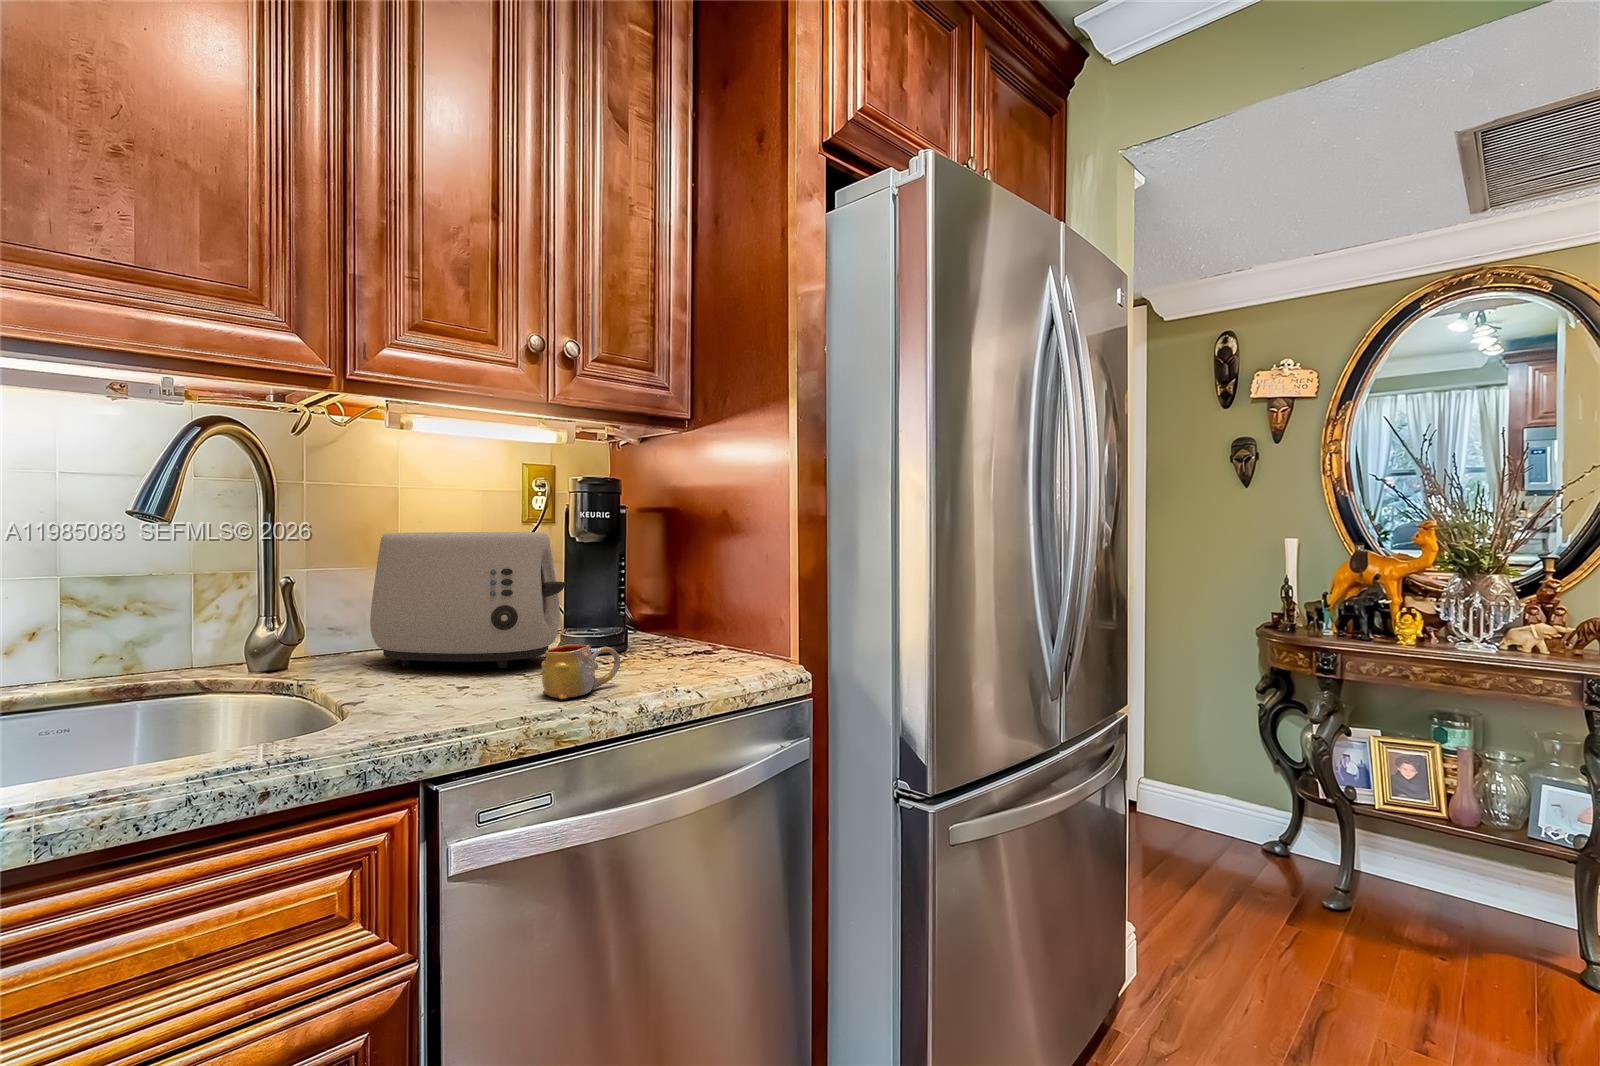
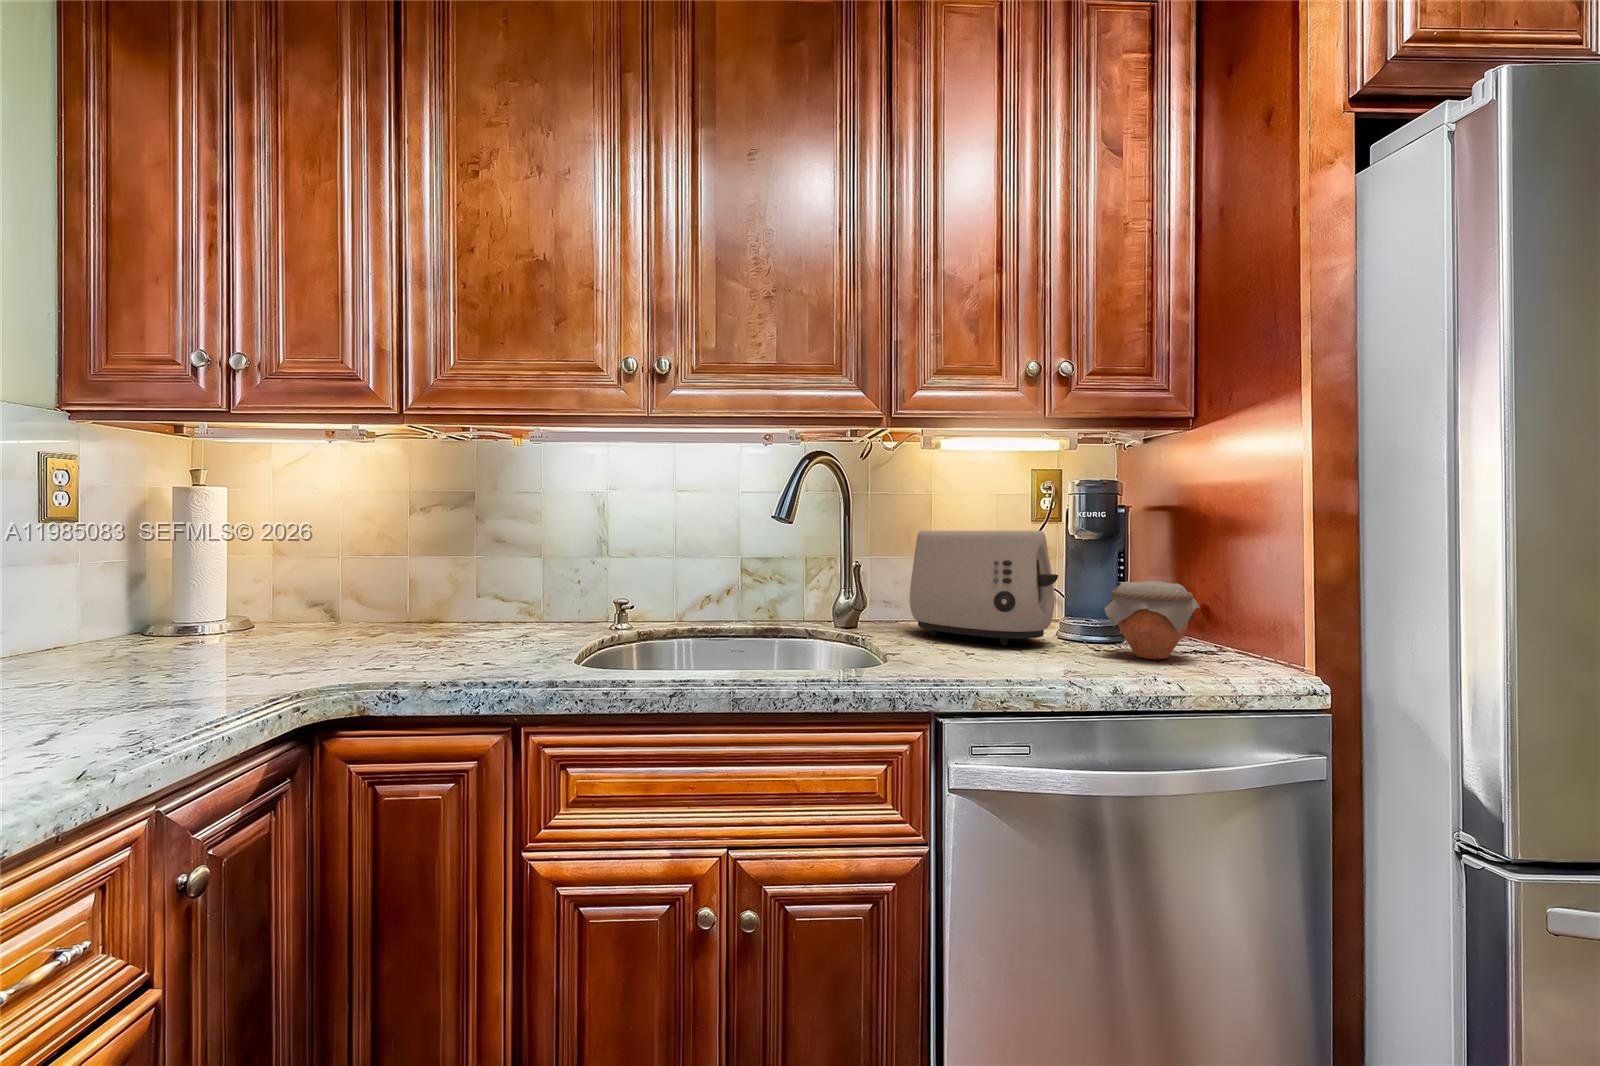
jar: none [617,584,706,665] -> present [1105,581,1200,659]
mug: present [541,645,620,699] -> none [1029,627,1101,672]

